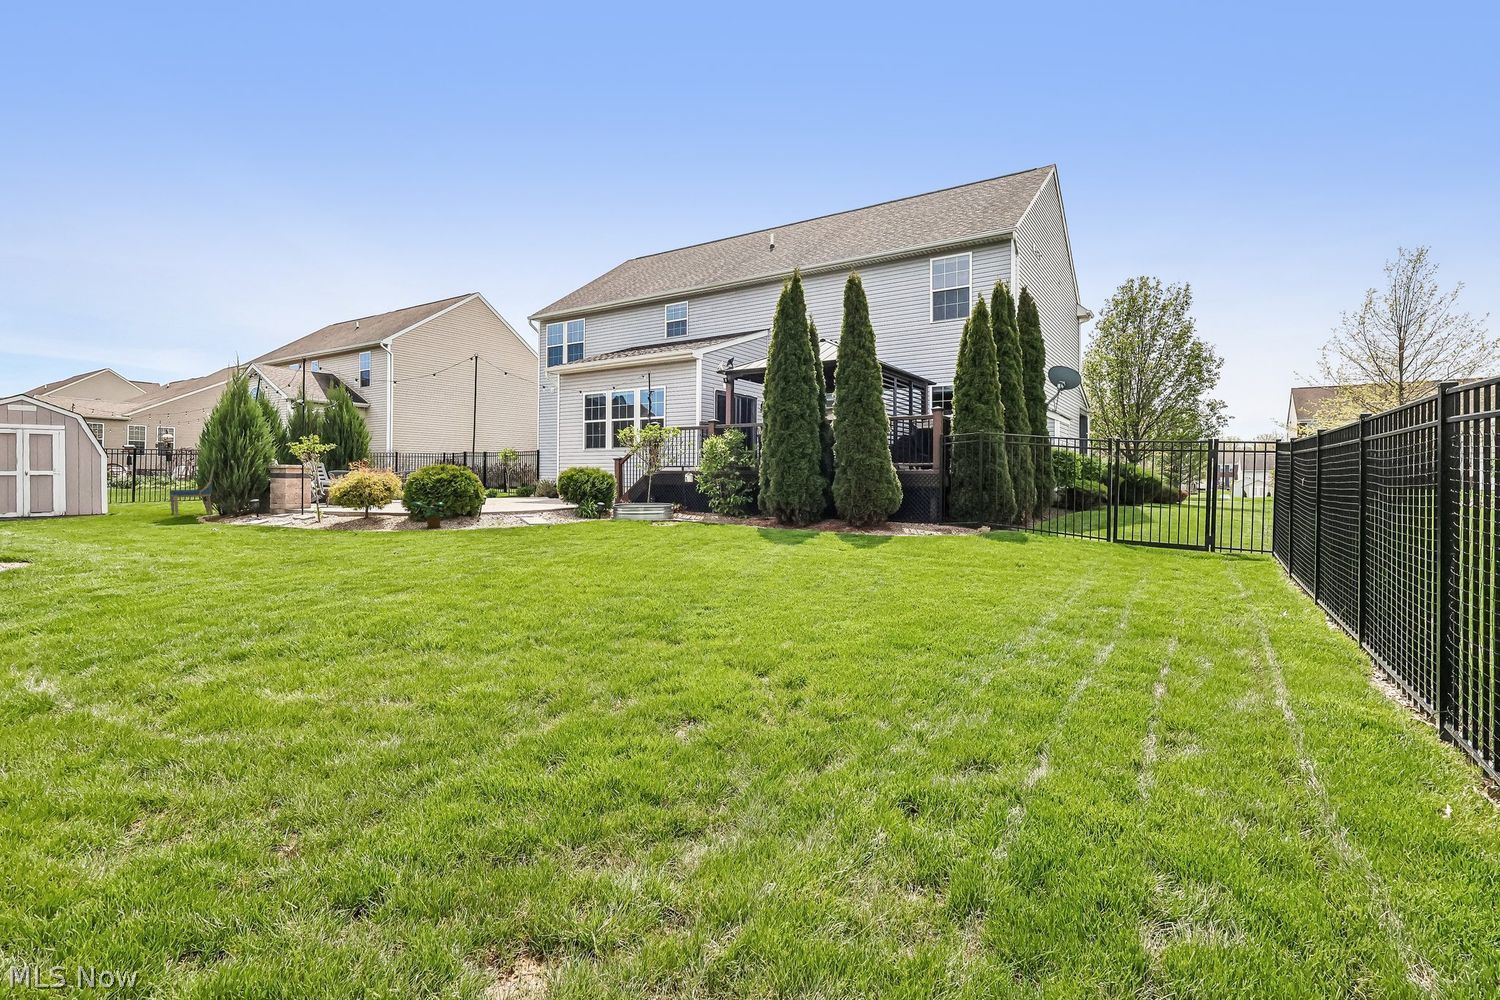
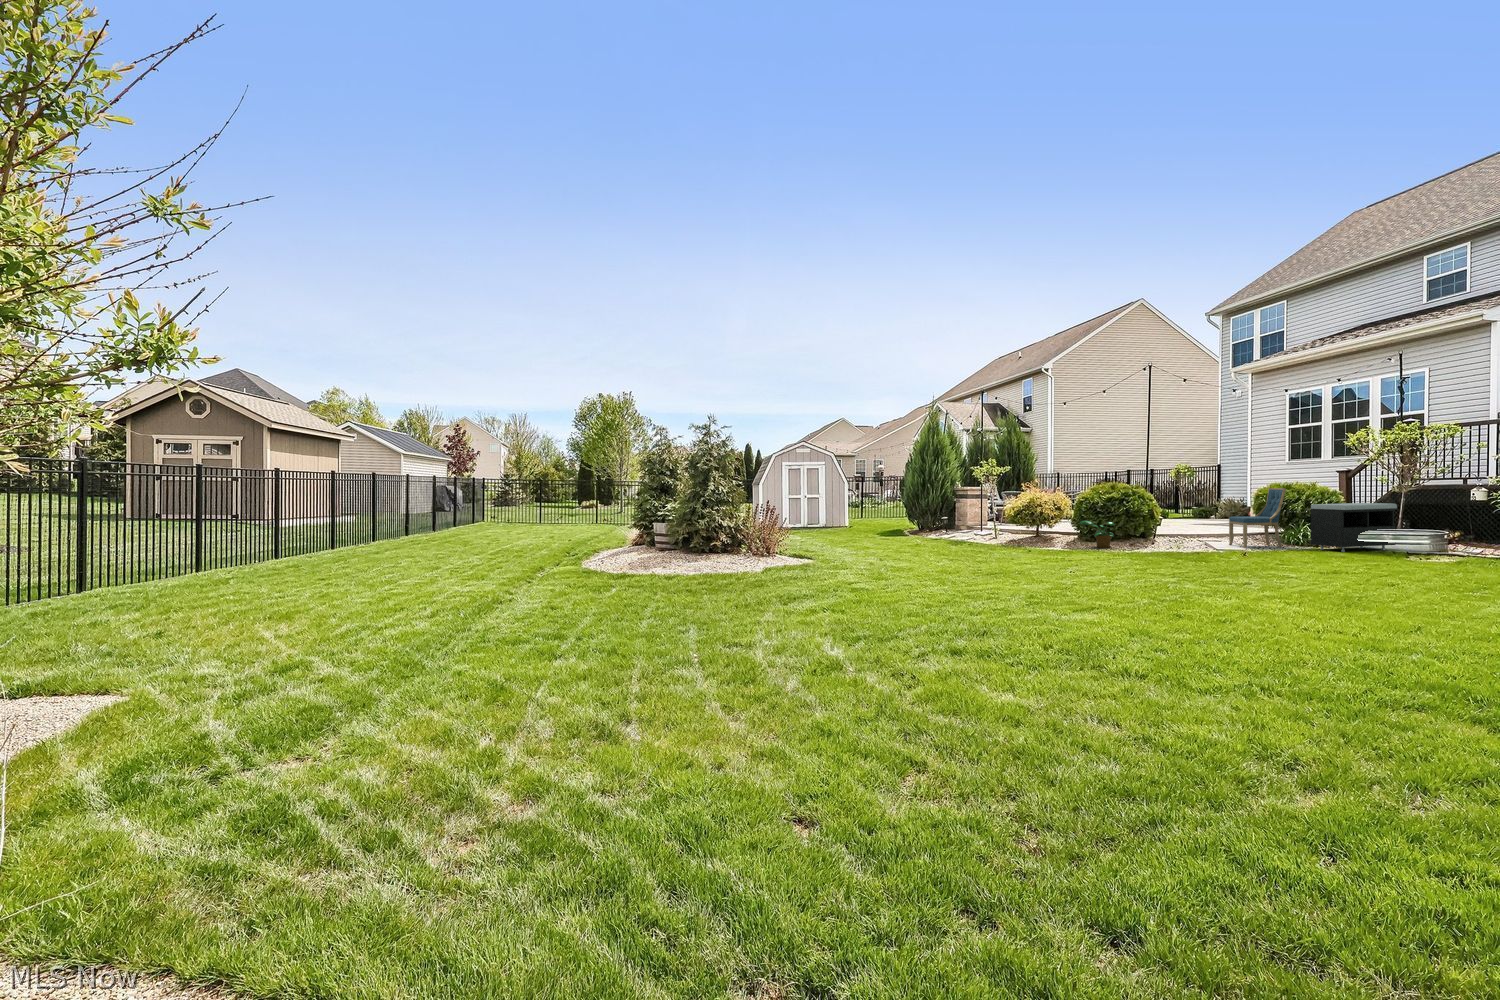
chair: present [170,466,214,516] -> present [1229,488,1286,548]
storage bench: none [596,483,647,521] -> present [1311,503,1397,552]

